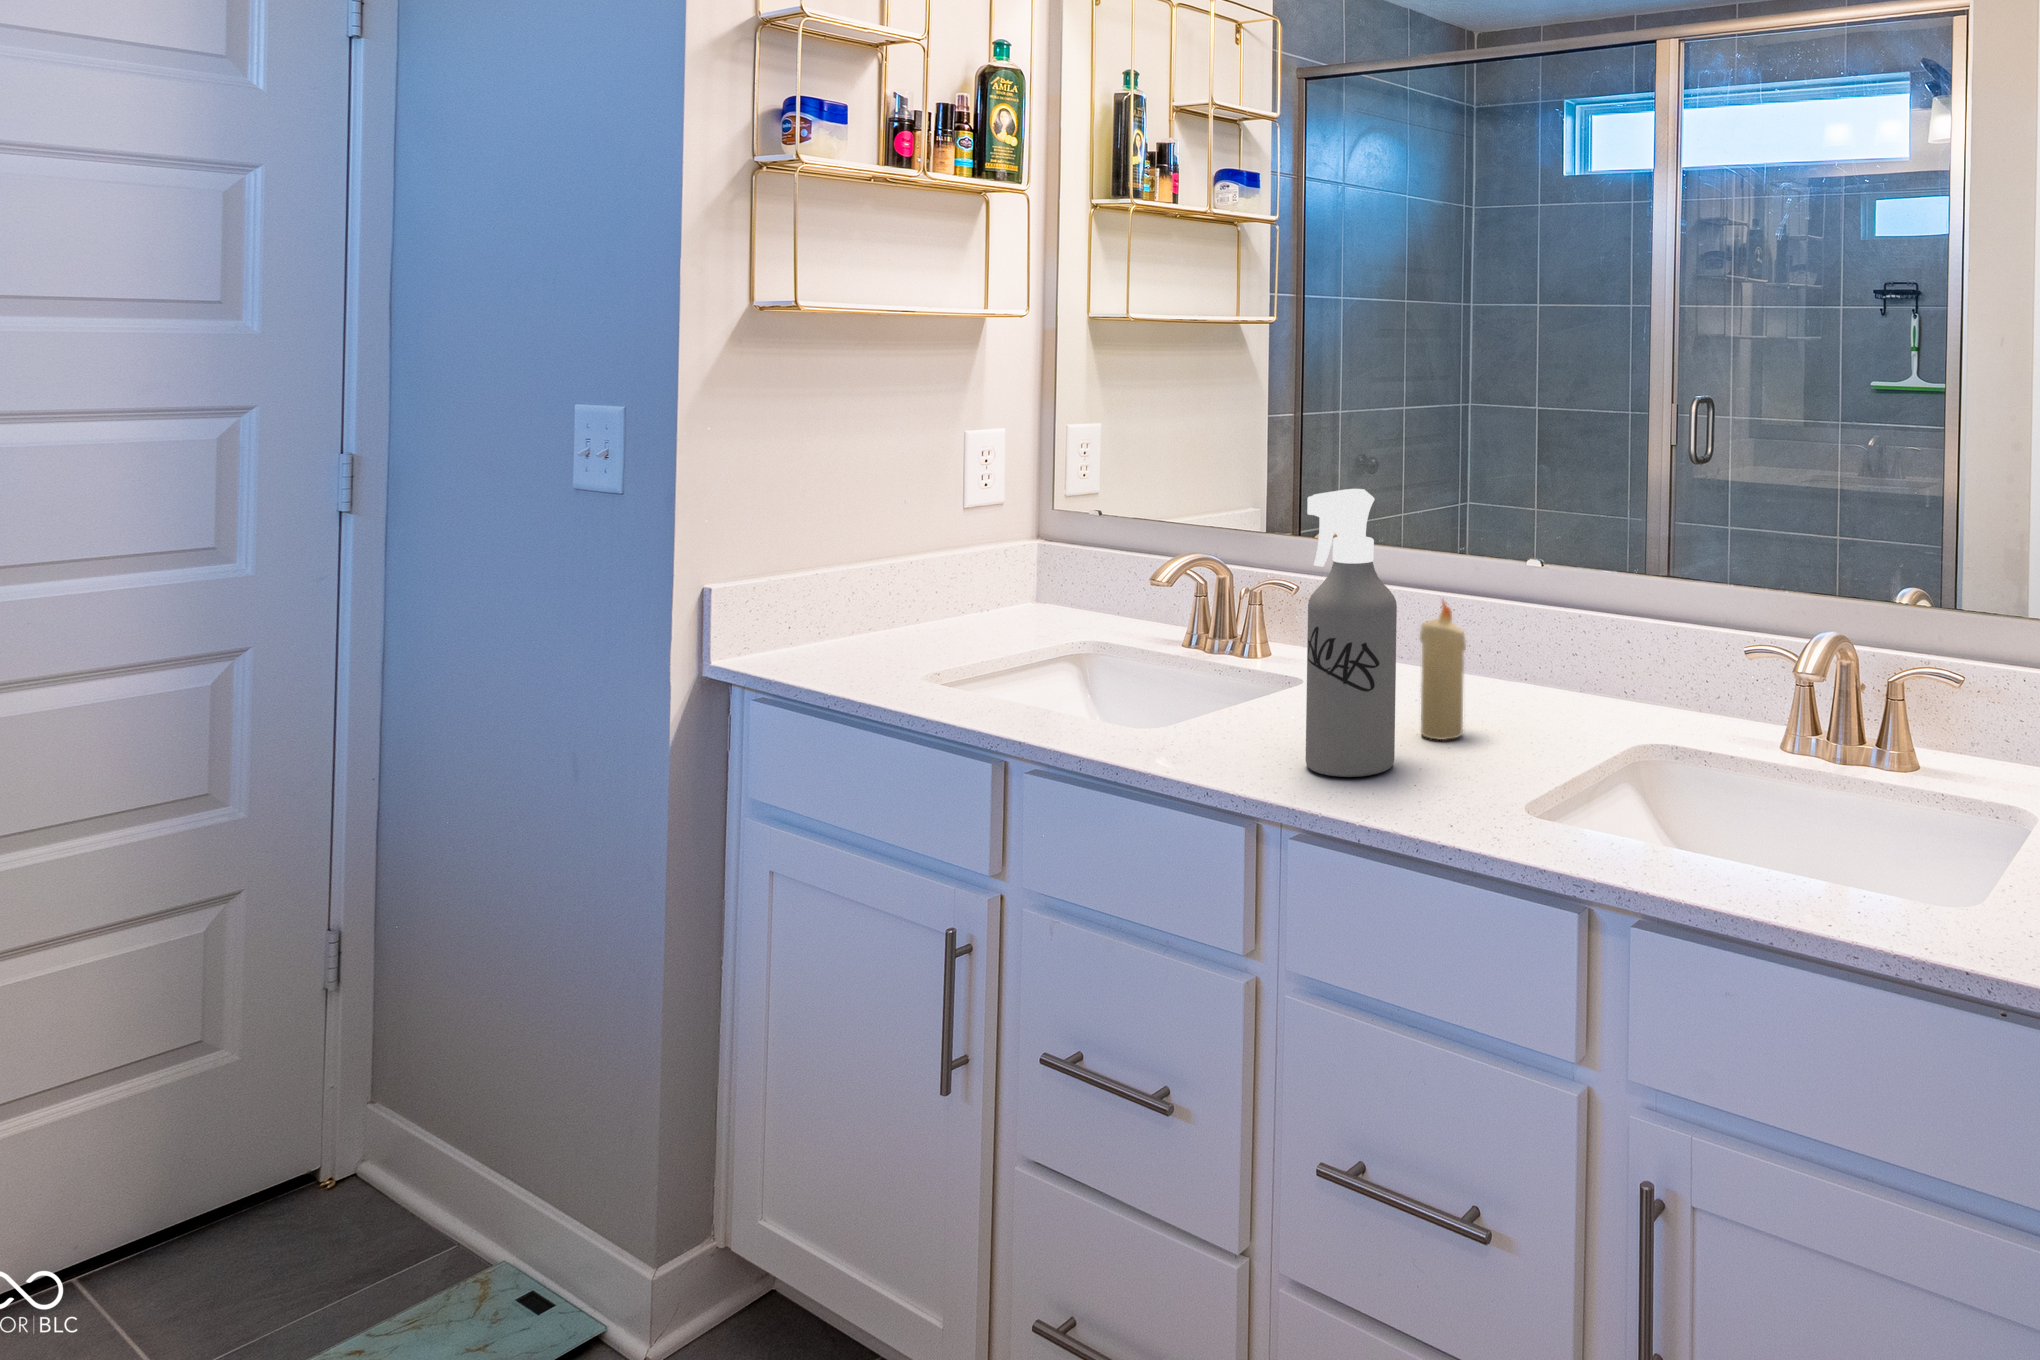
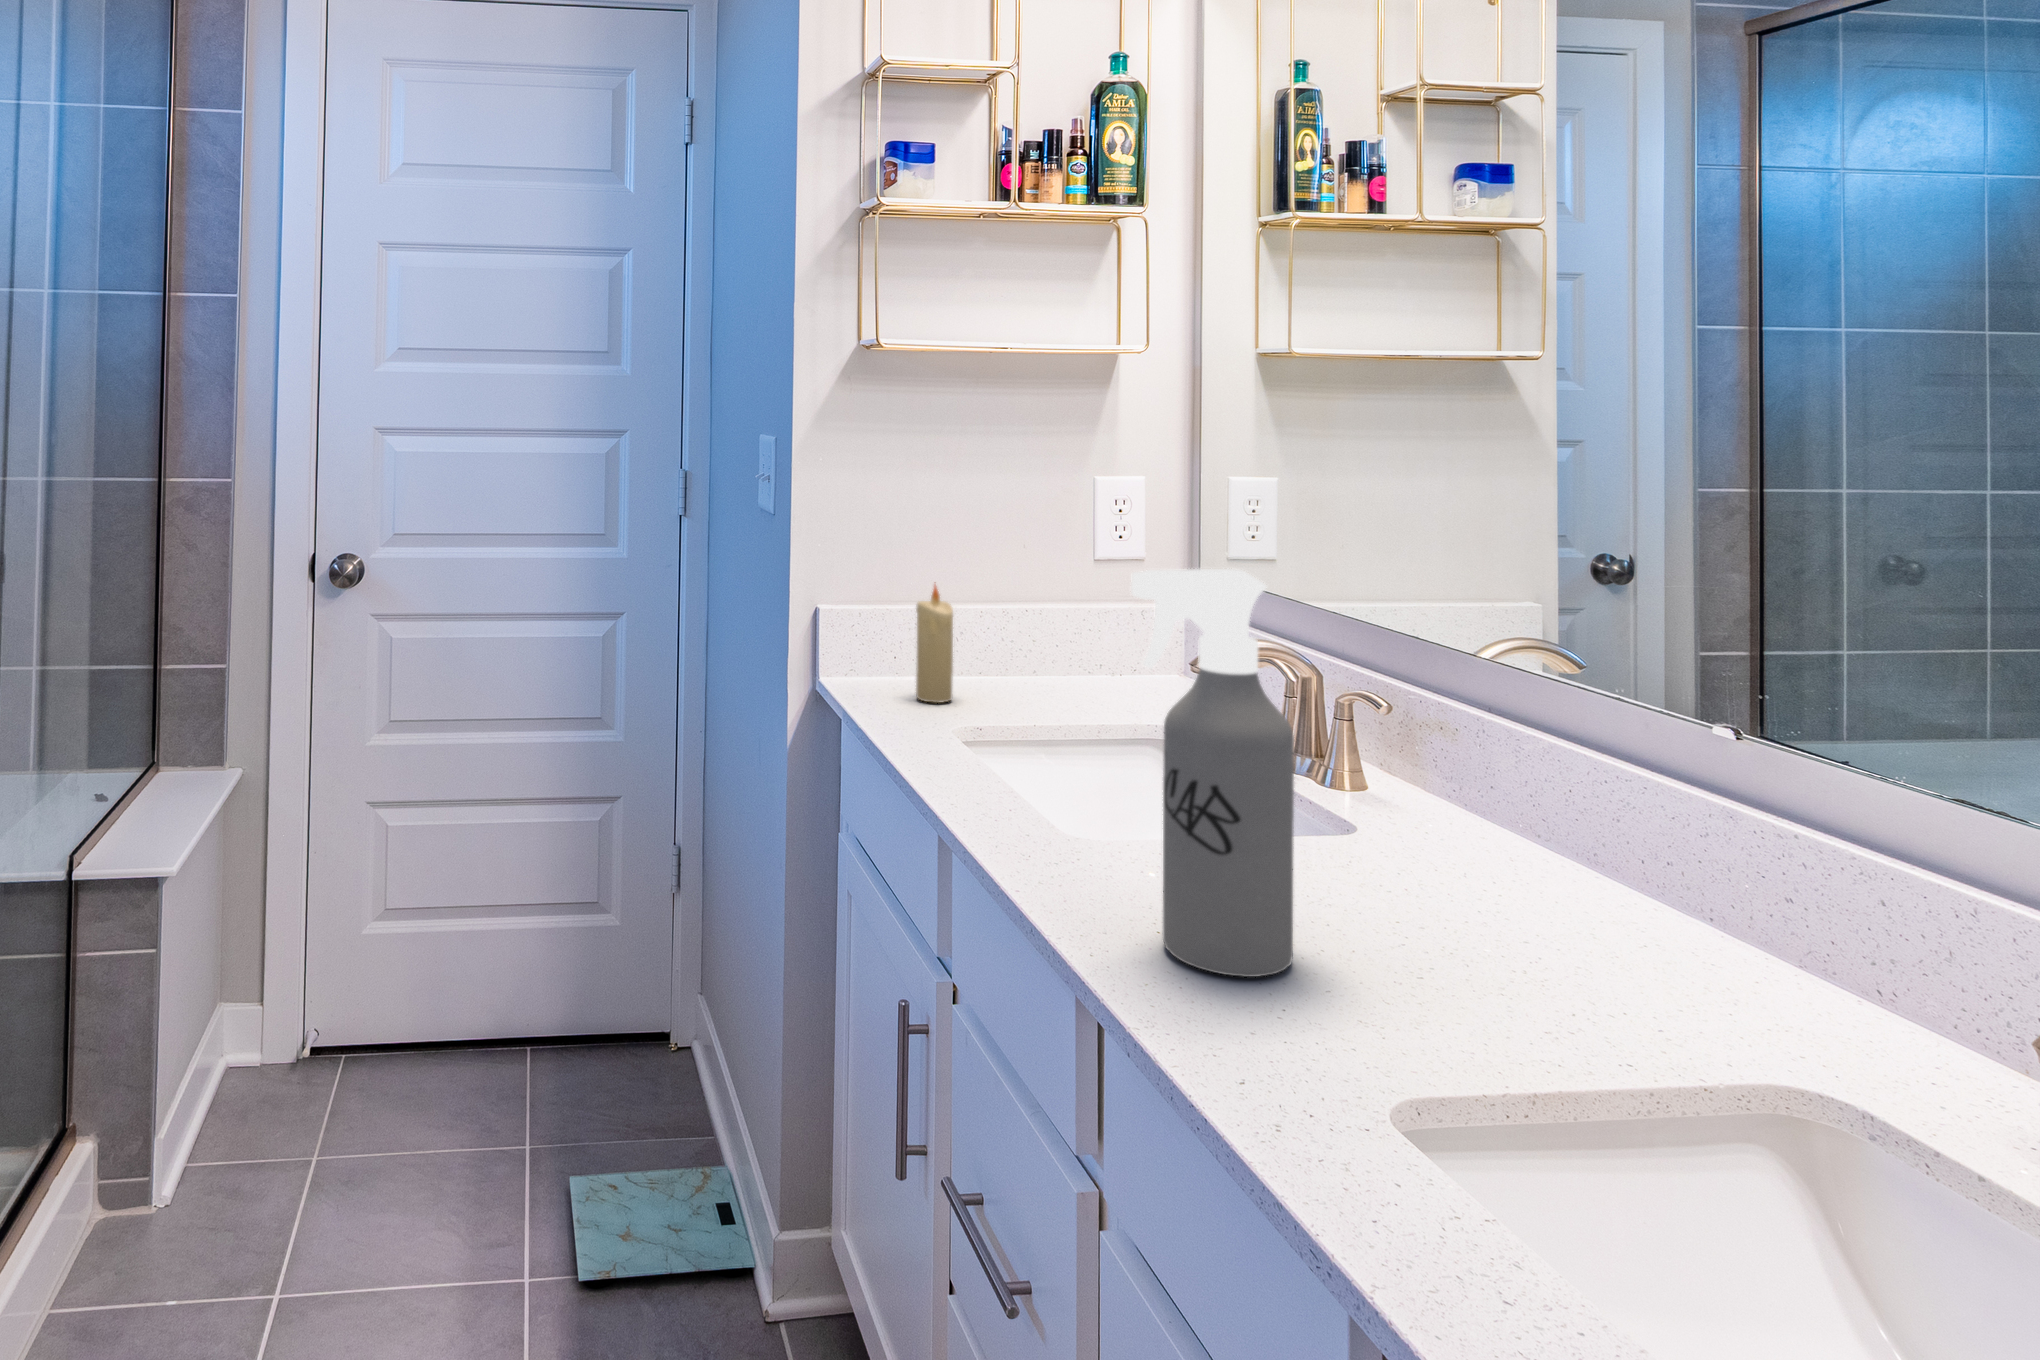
candle: present [1420,601,1466,740] -> present [916,586,953,703]

